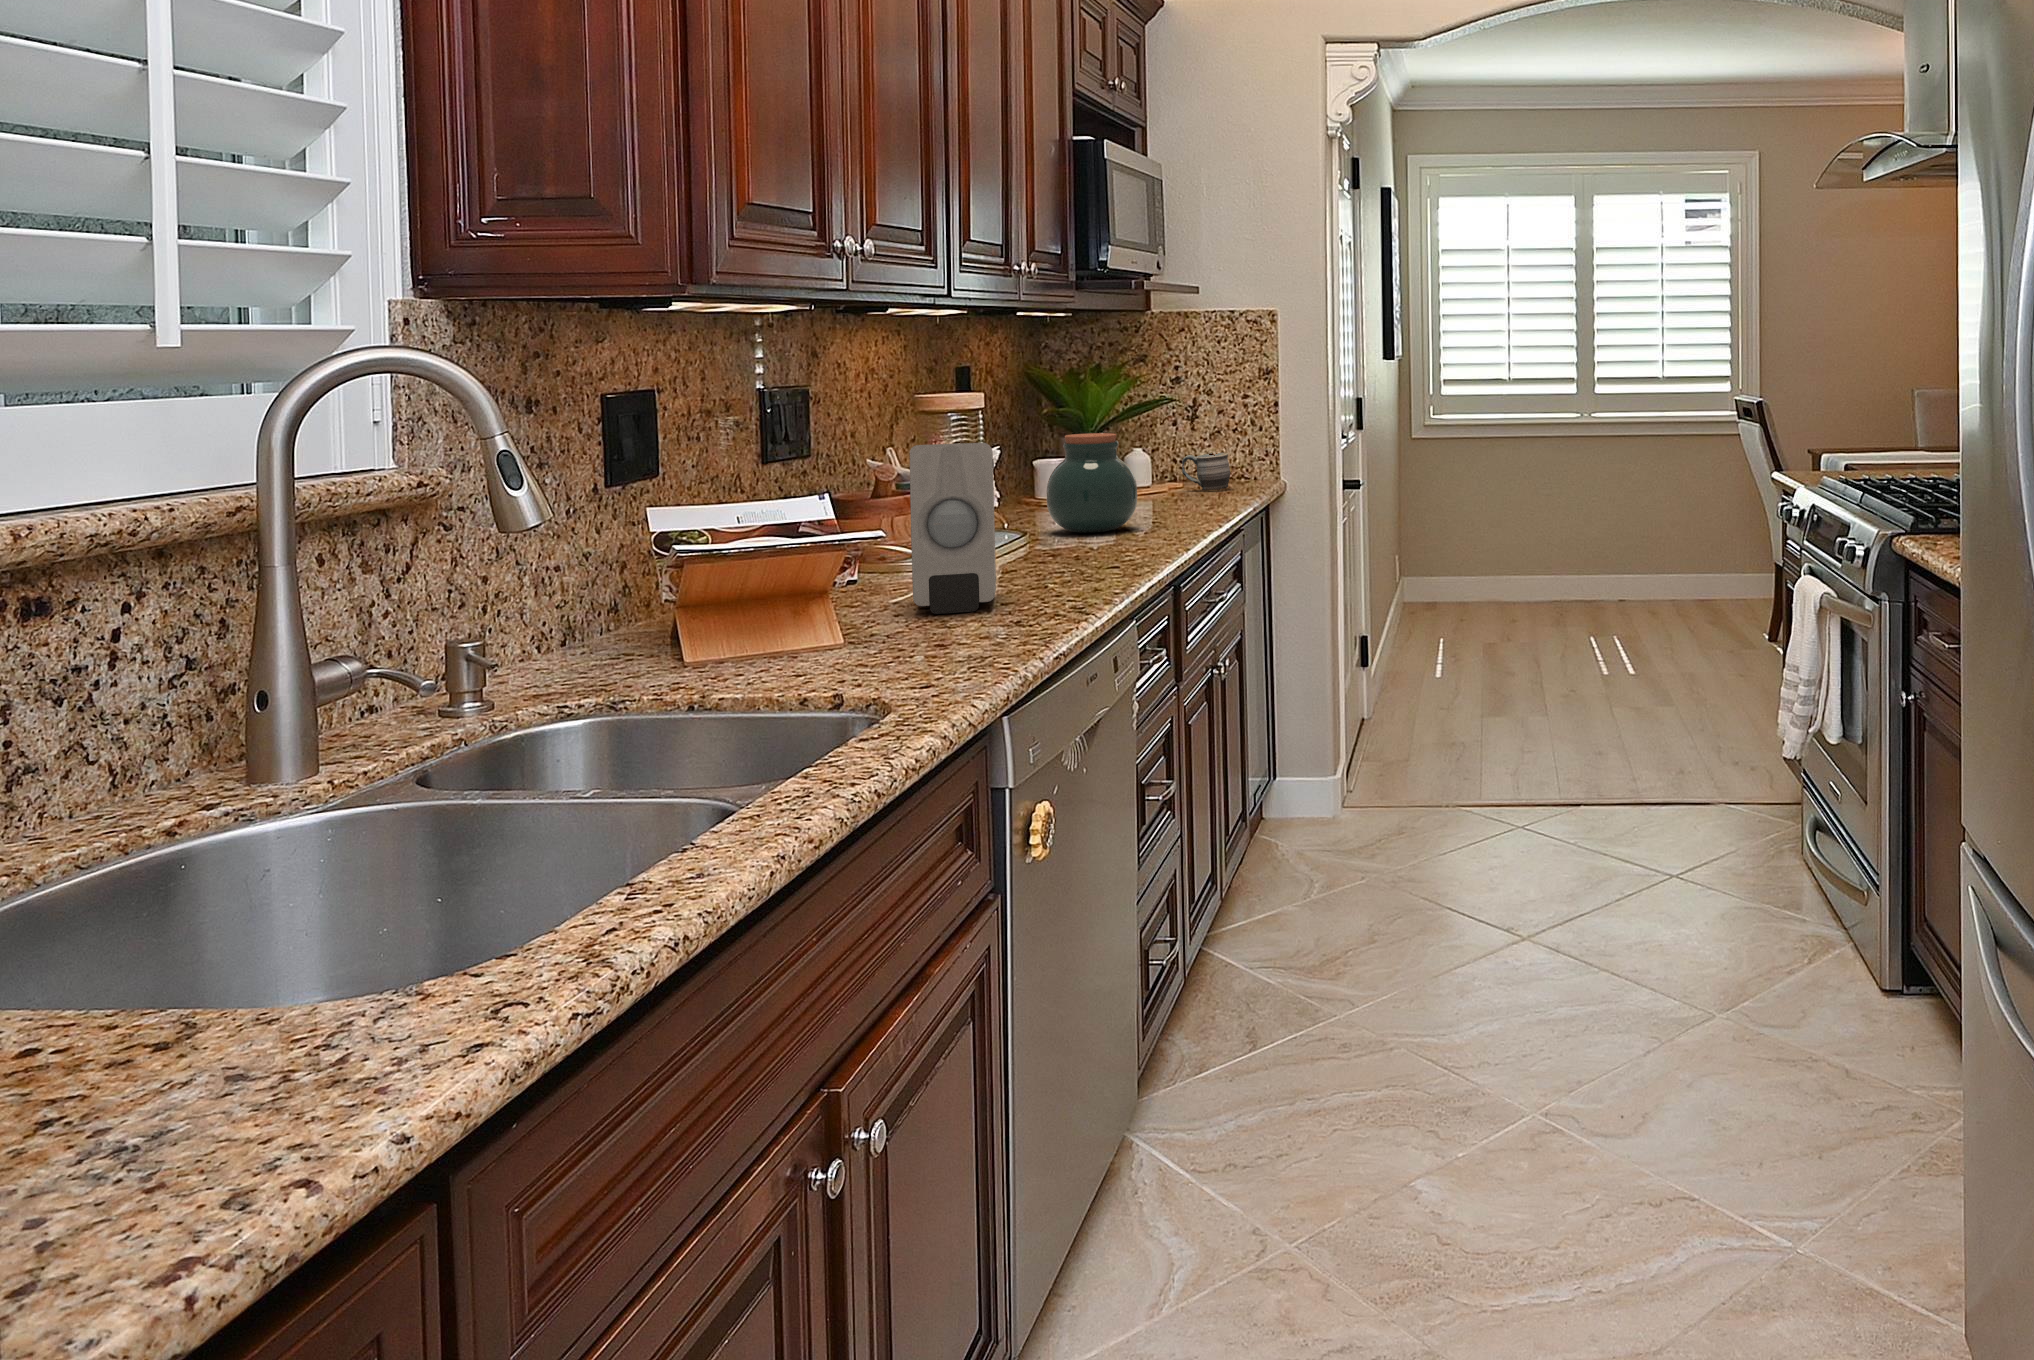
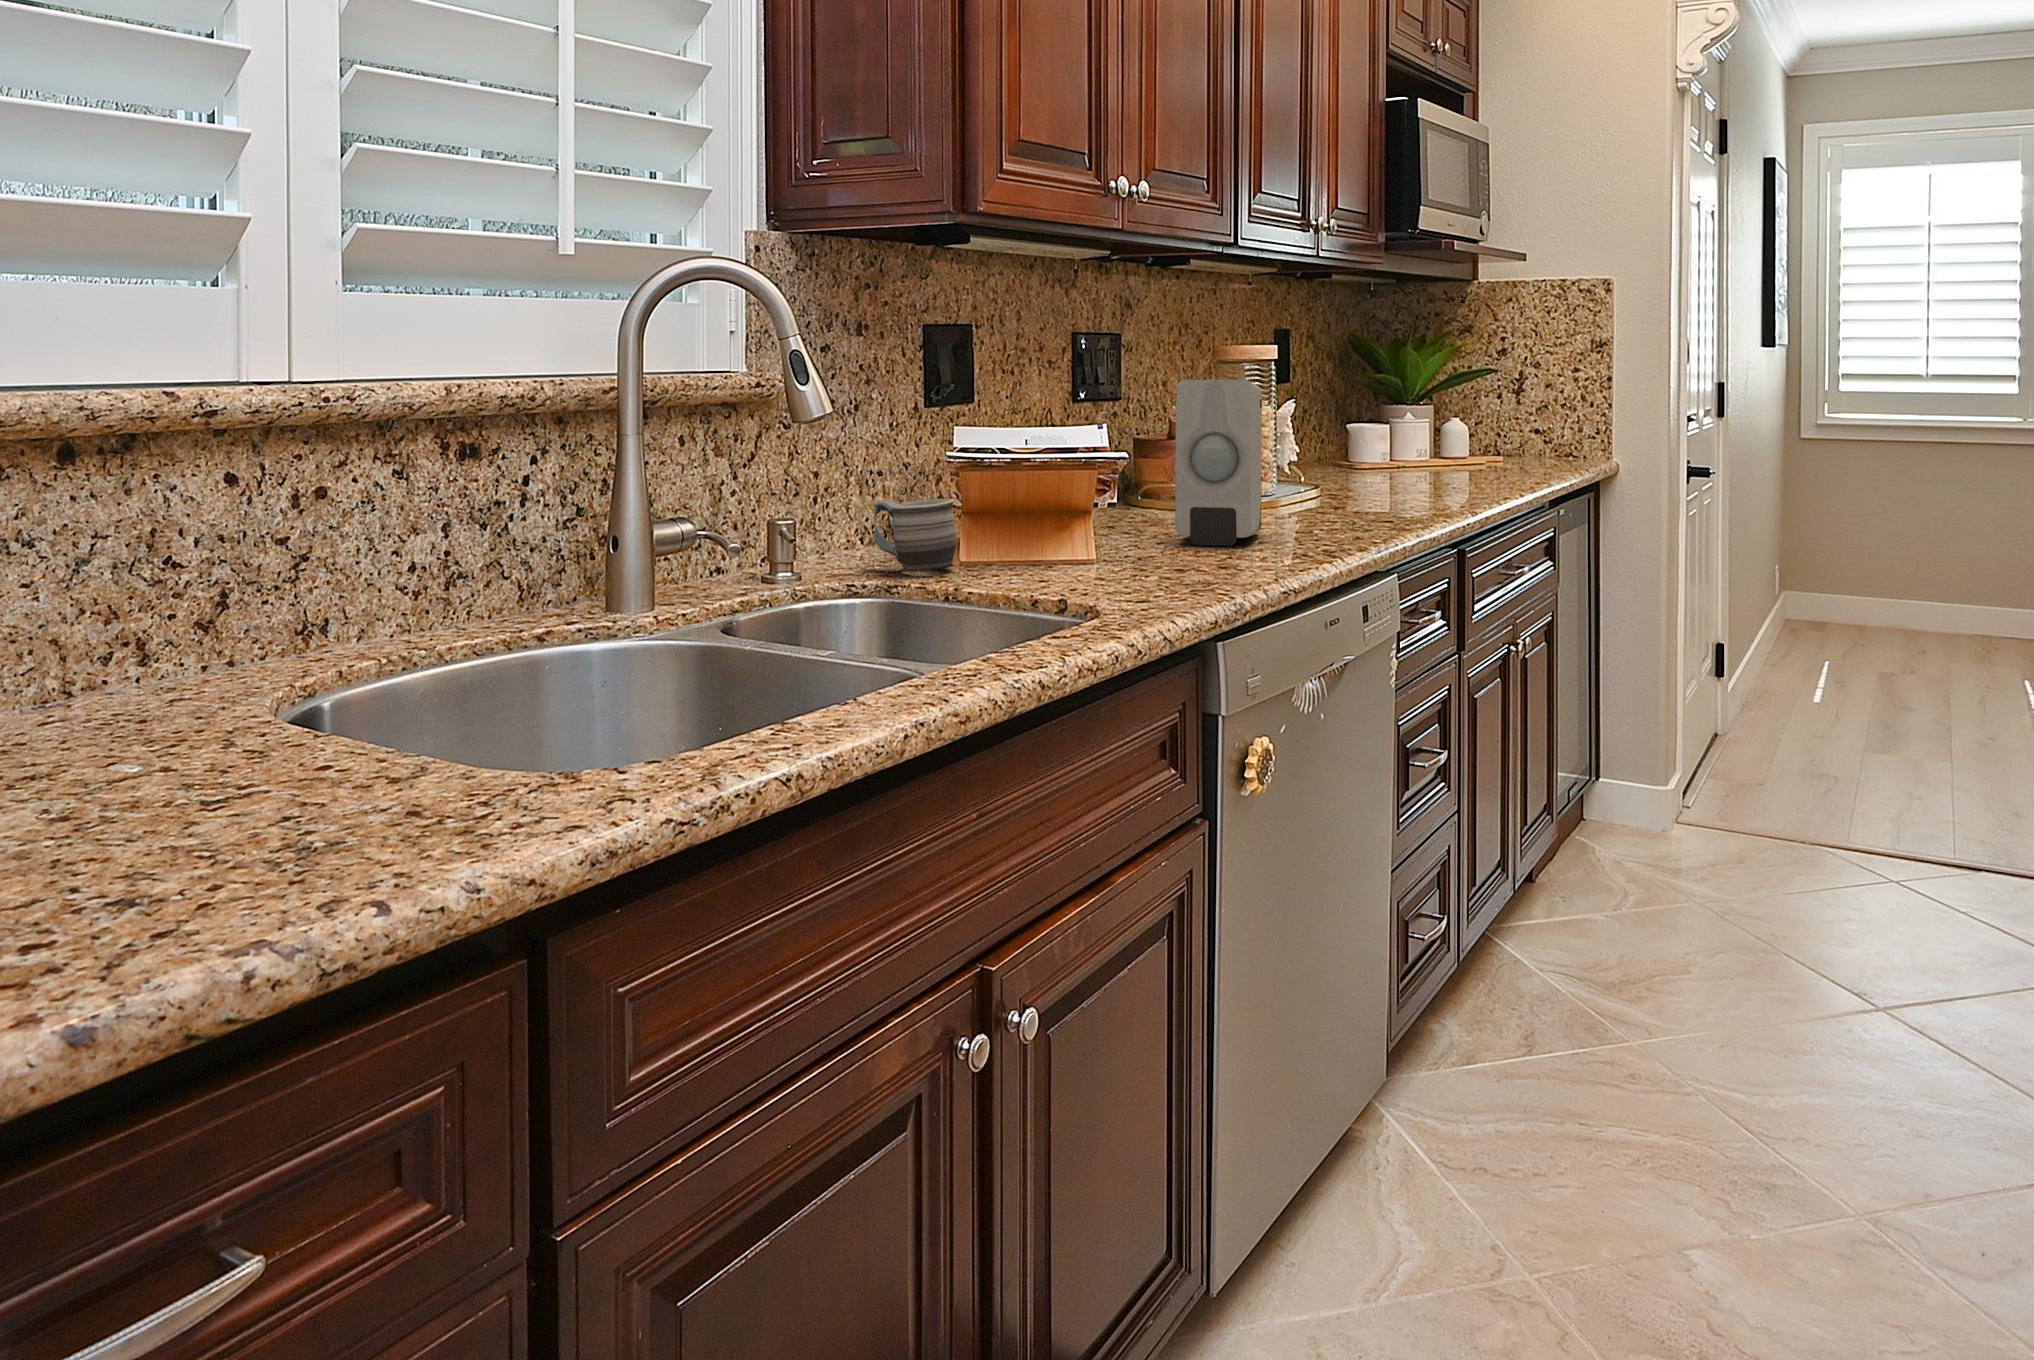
jar: present [1047,433,1137,533] -> none [1345,394,1435,492]
mug: present [1182,453,1230,490] -> present [874,499,957,572]

